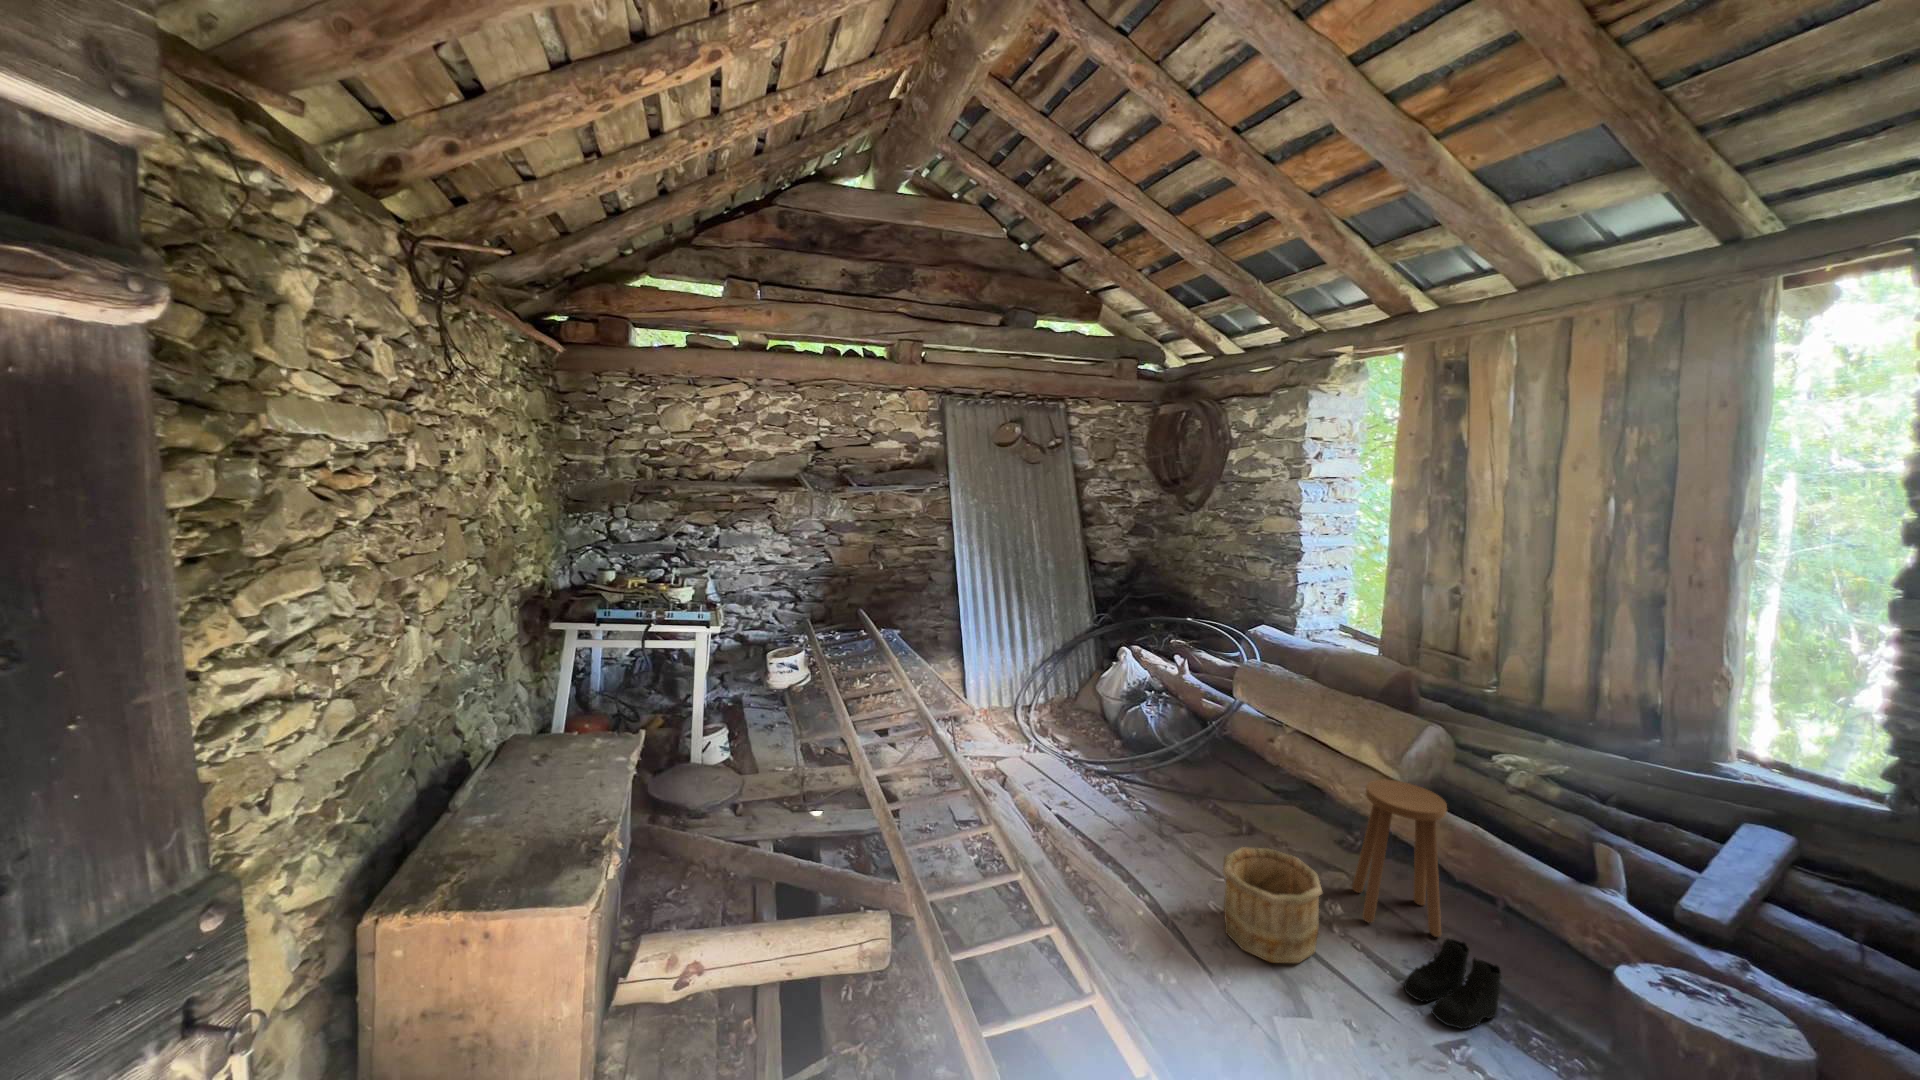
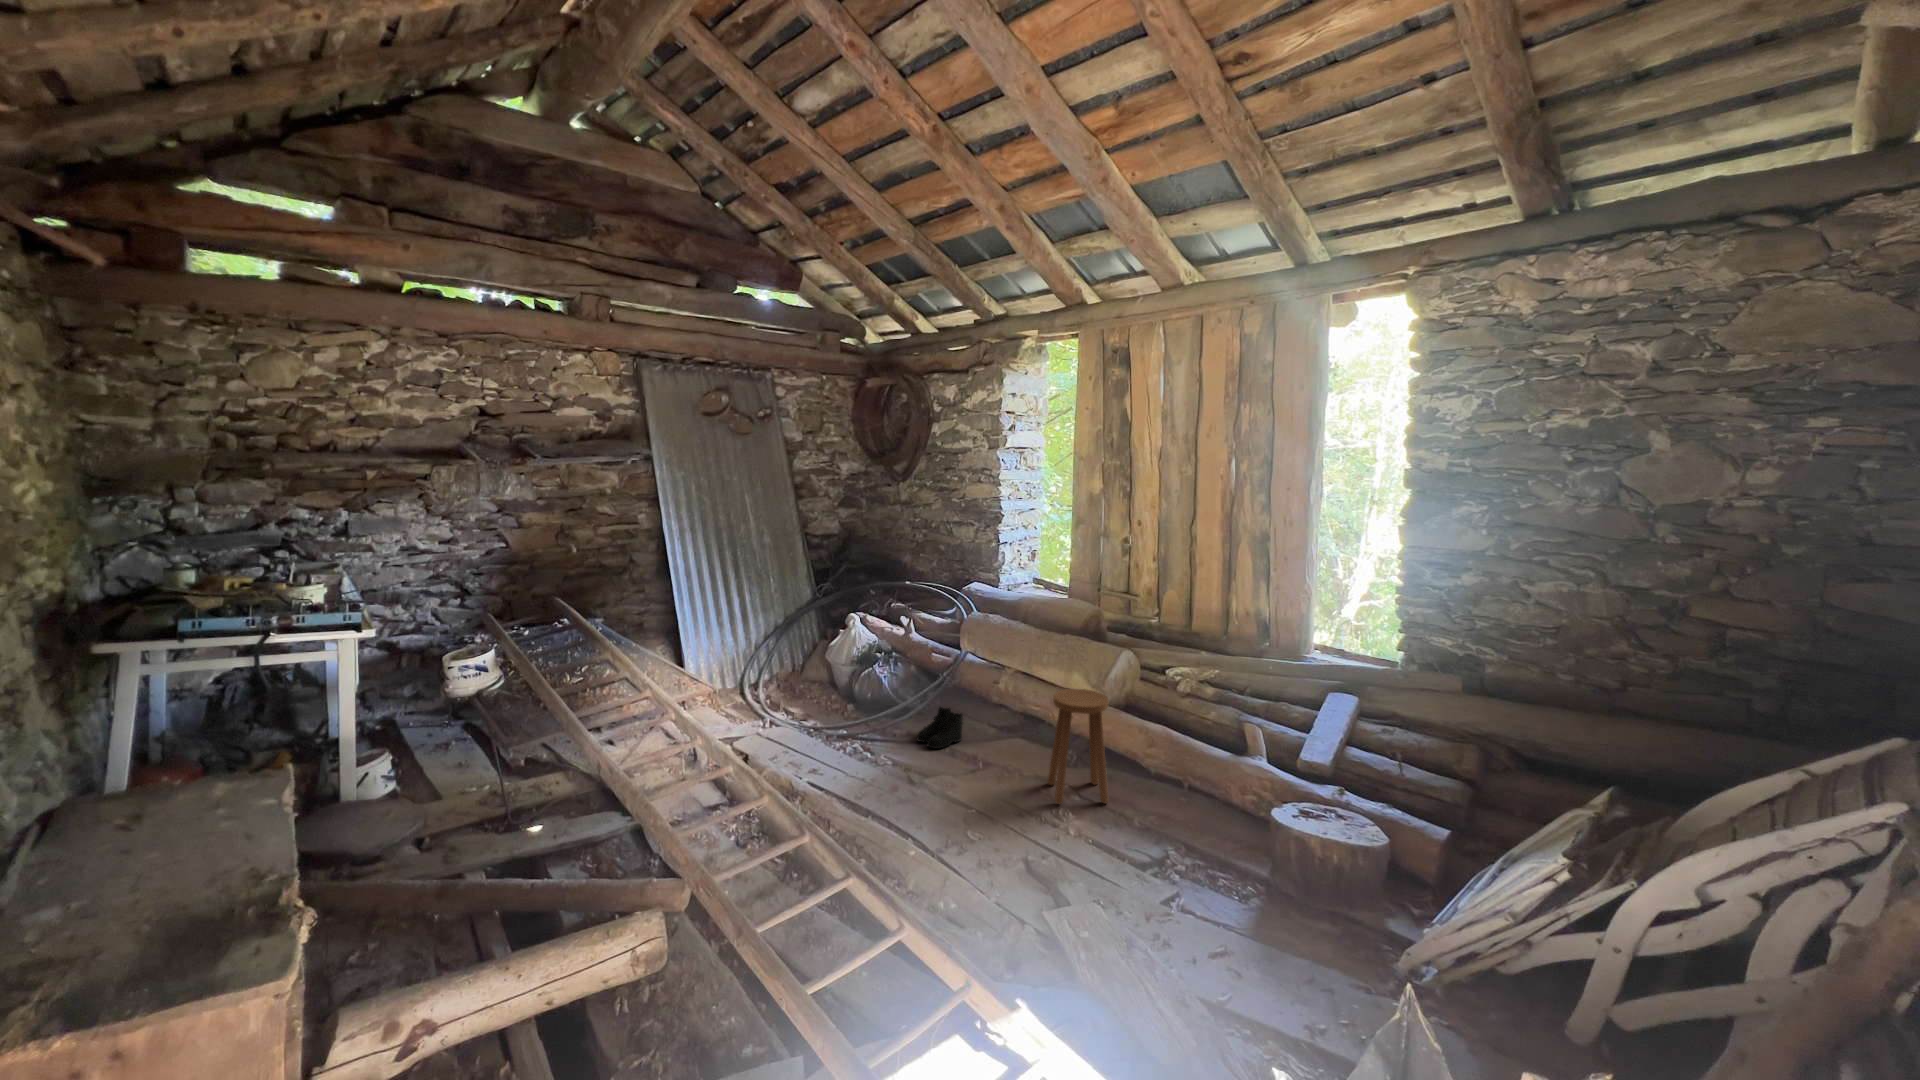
wooden bucket: present [1223,847,1322,963] -> none [947,760,1024,848]
boots: present [1404,938,1502,1029] -> present [917,707,963,748]

